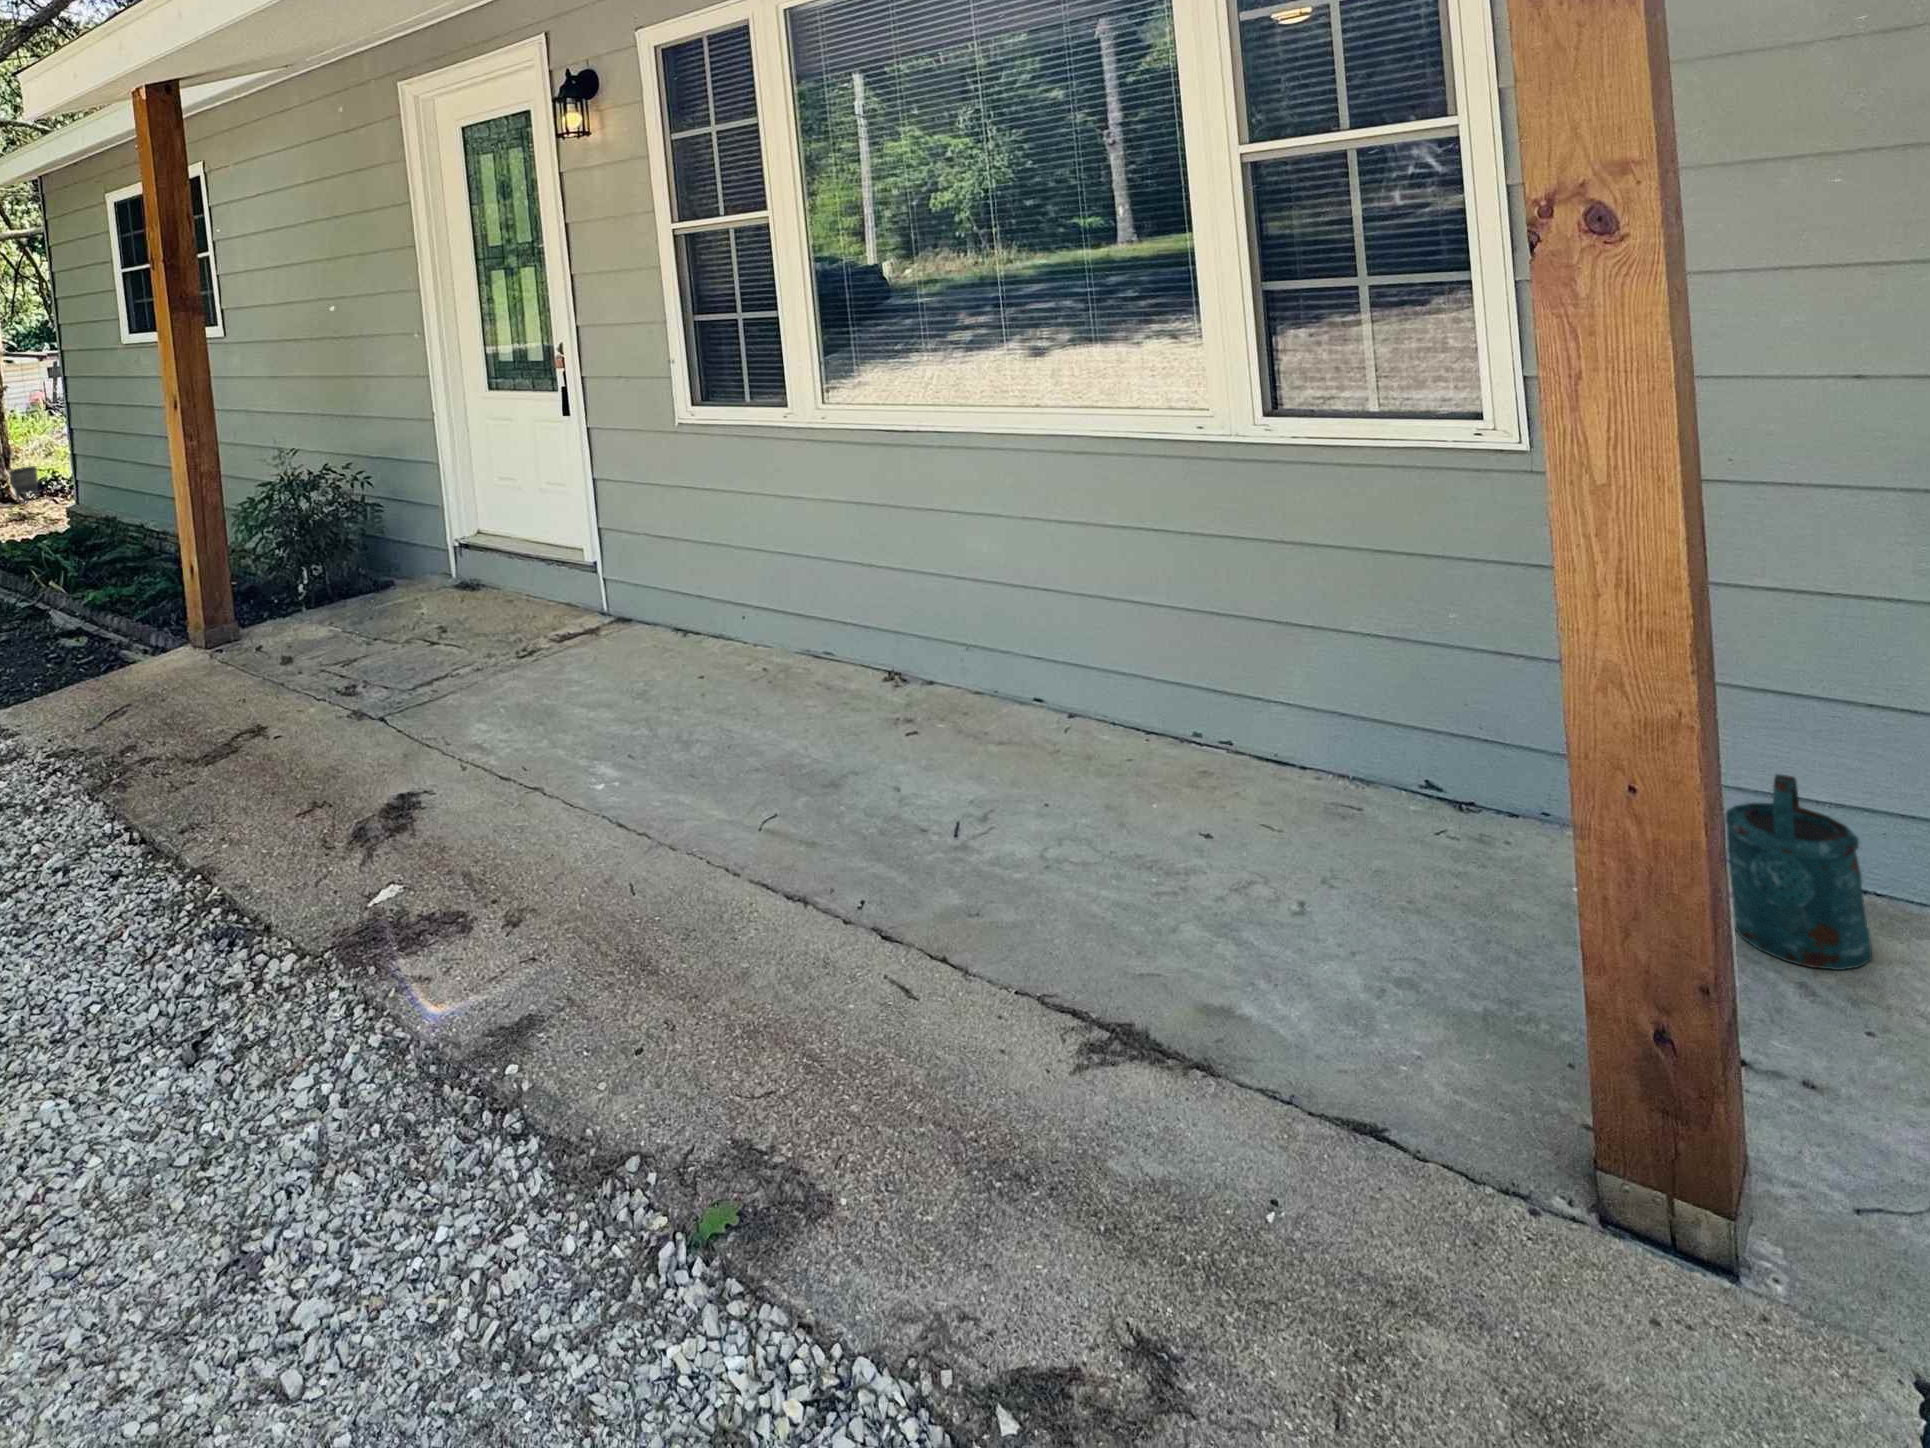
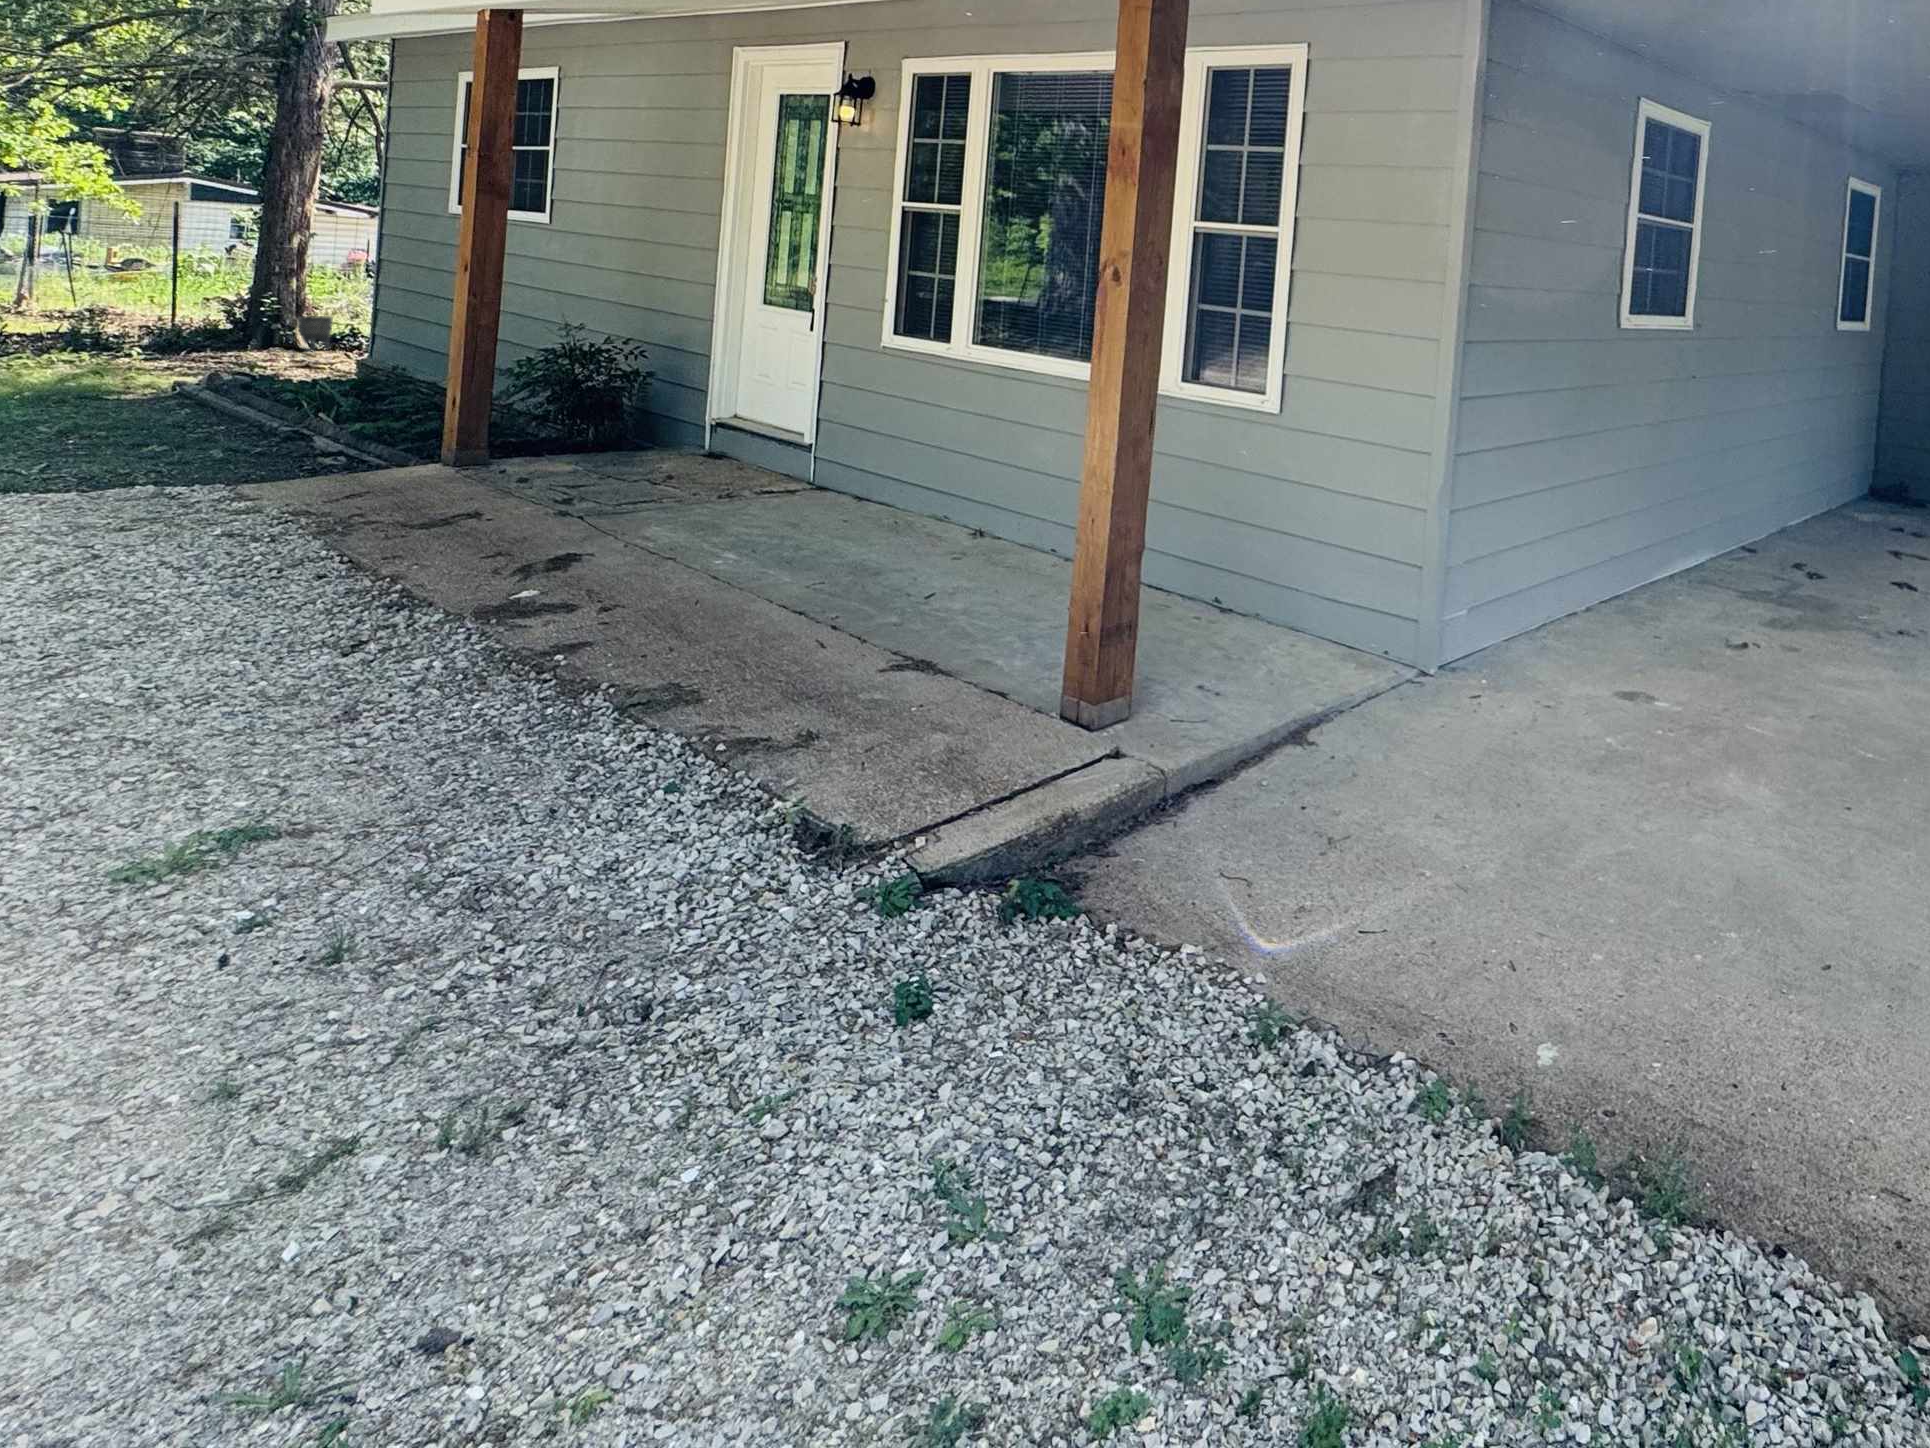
watering can: present [1726,774,1872,970] -> none [1250,593,1338,681]

